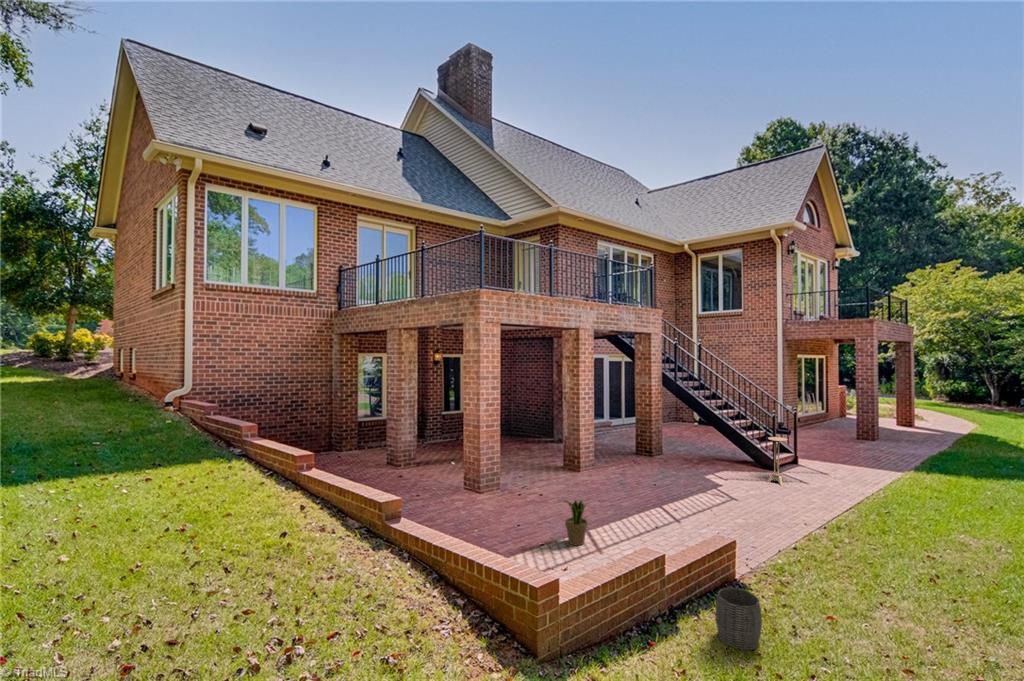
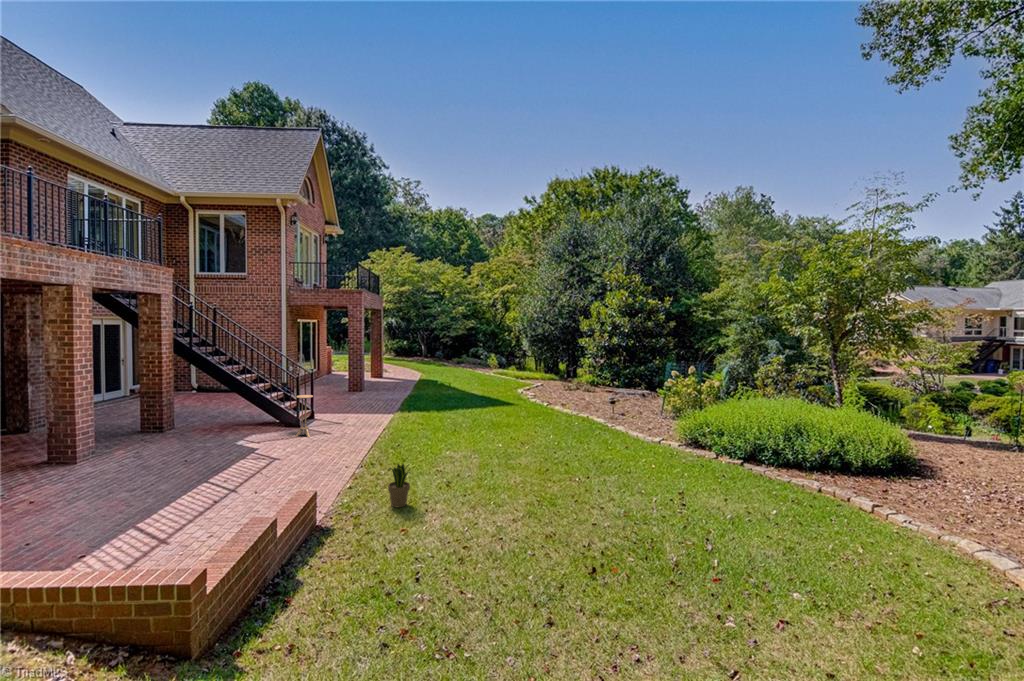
potted plant: present [564,500,588,546] -> present [388,464,411,507]
woven basket: present [715,588,762,650] -> none [318,519,355,568]

